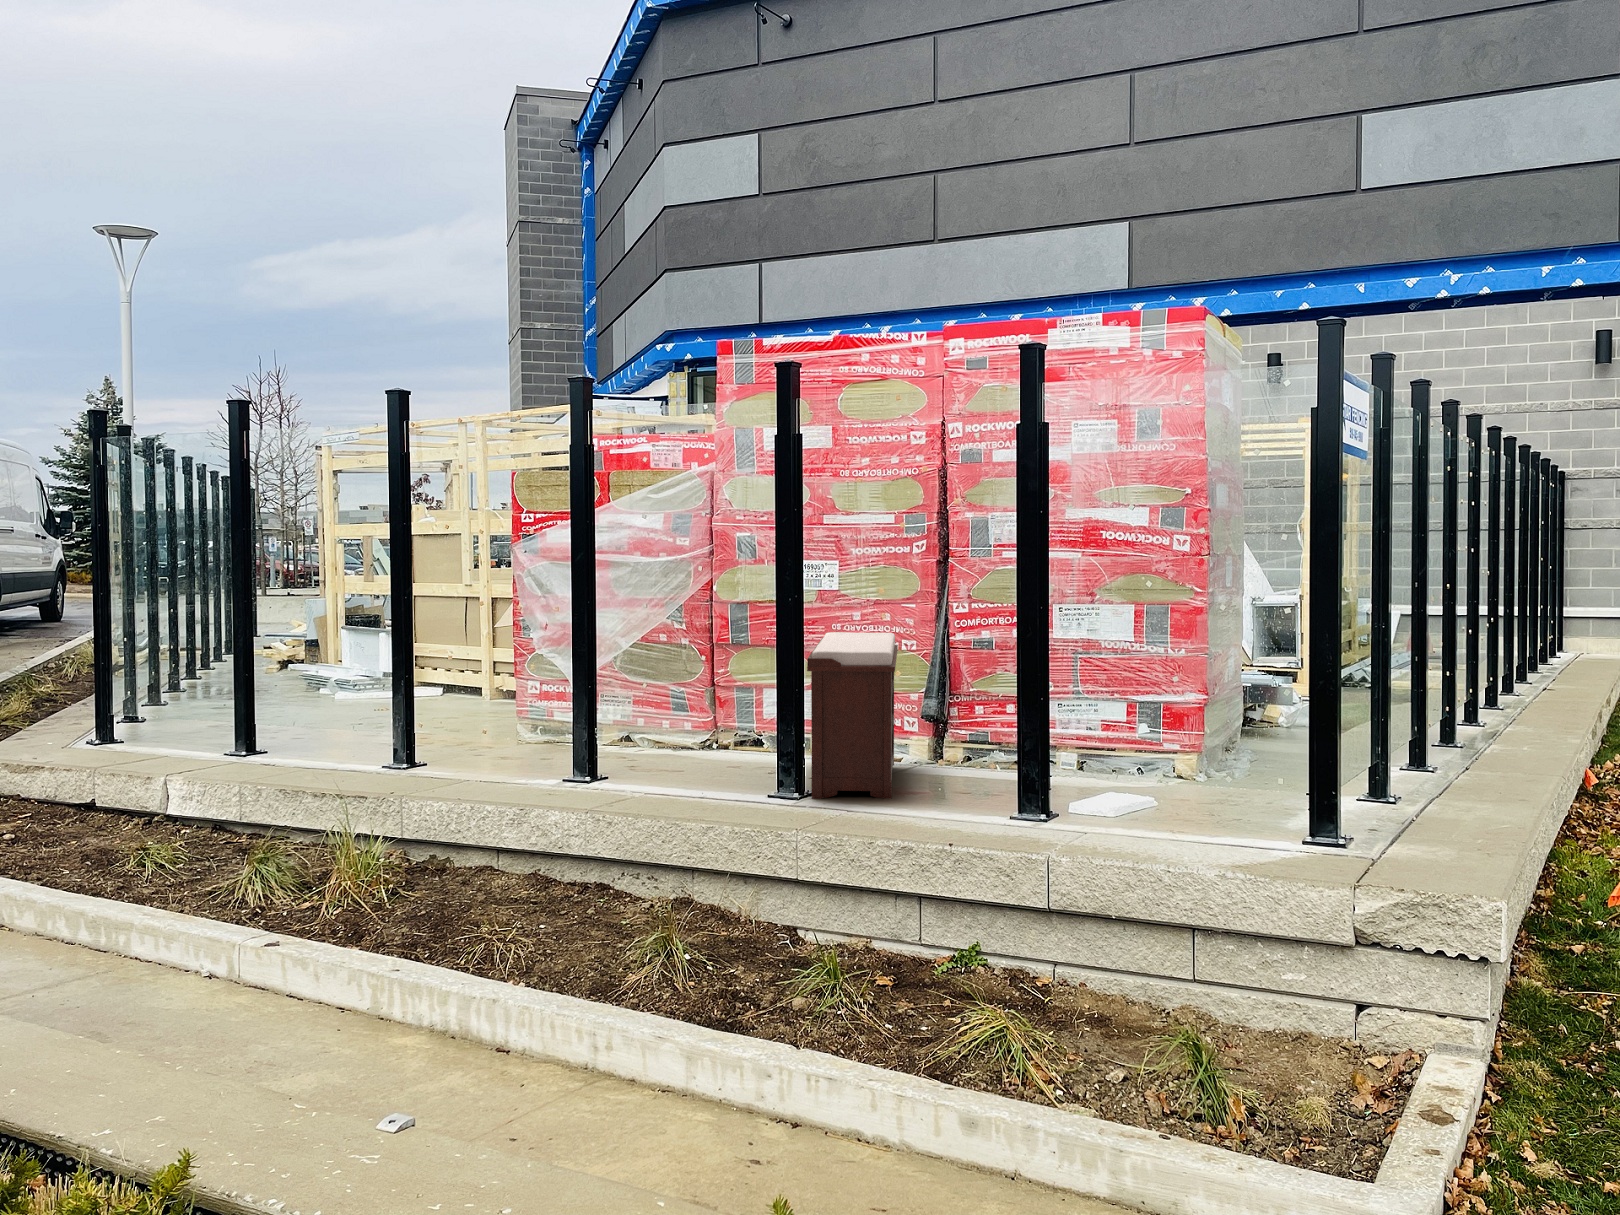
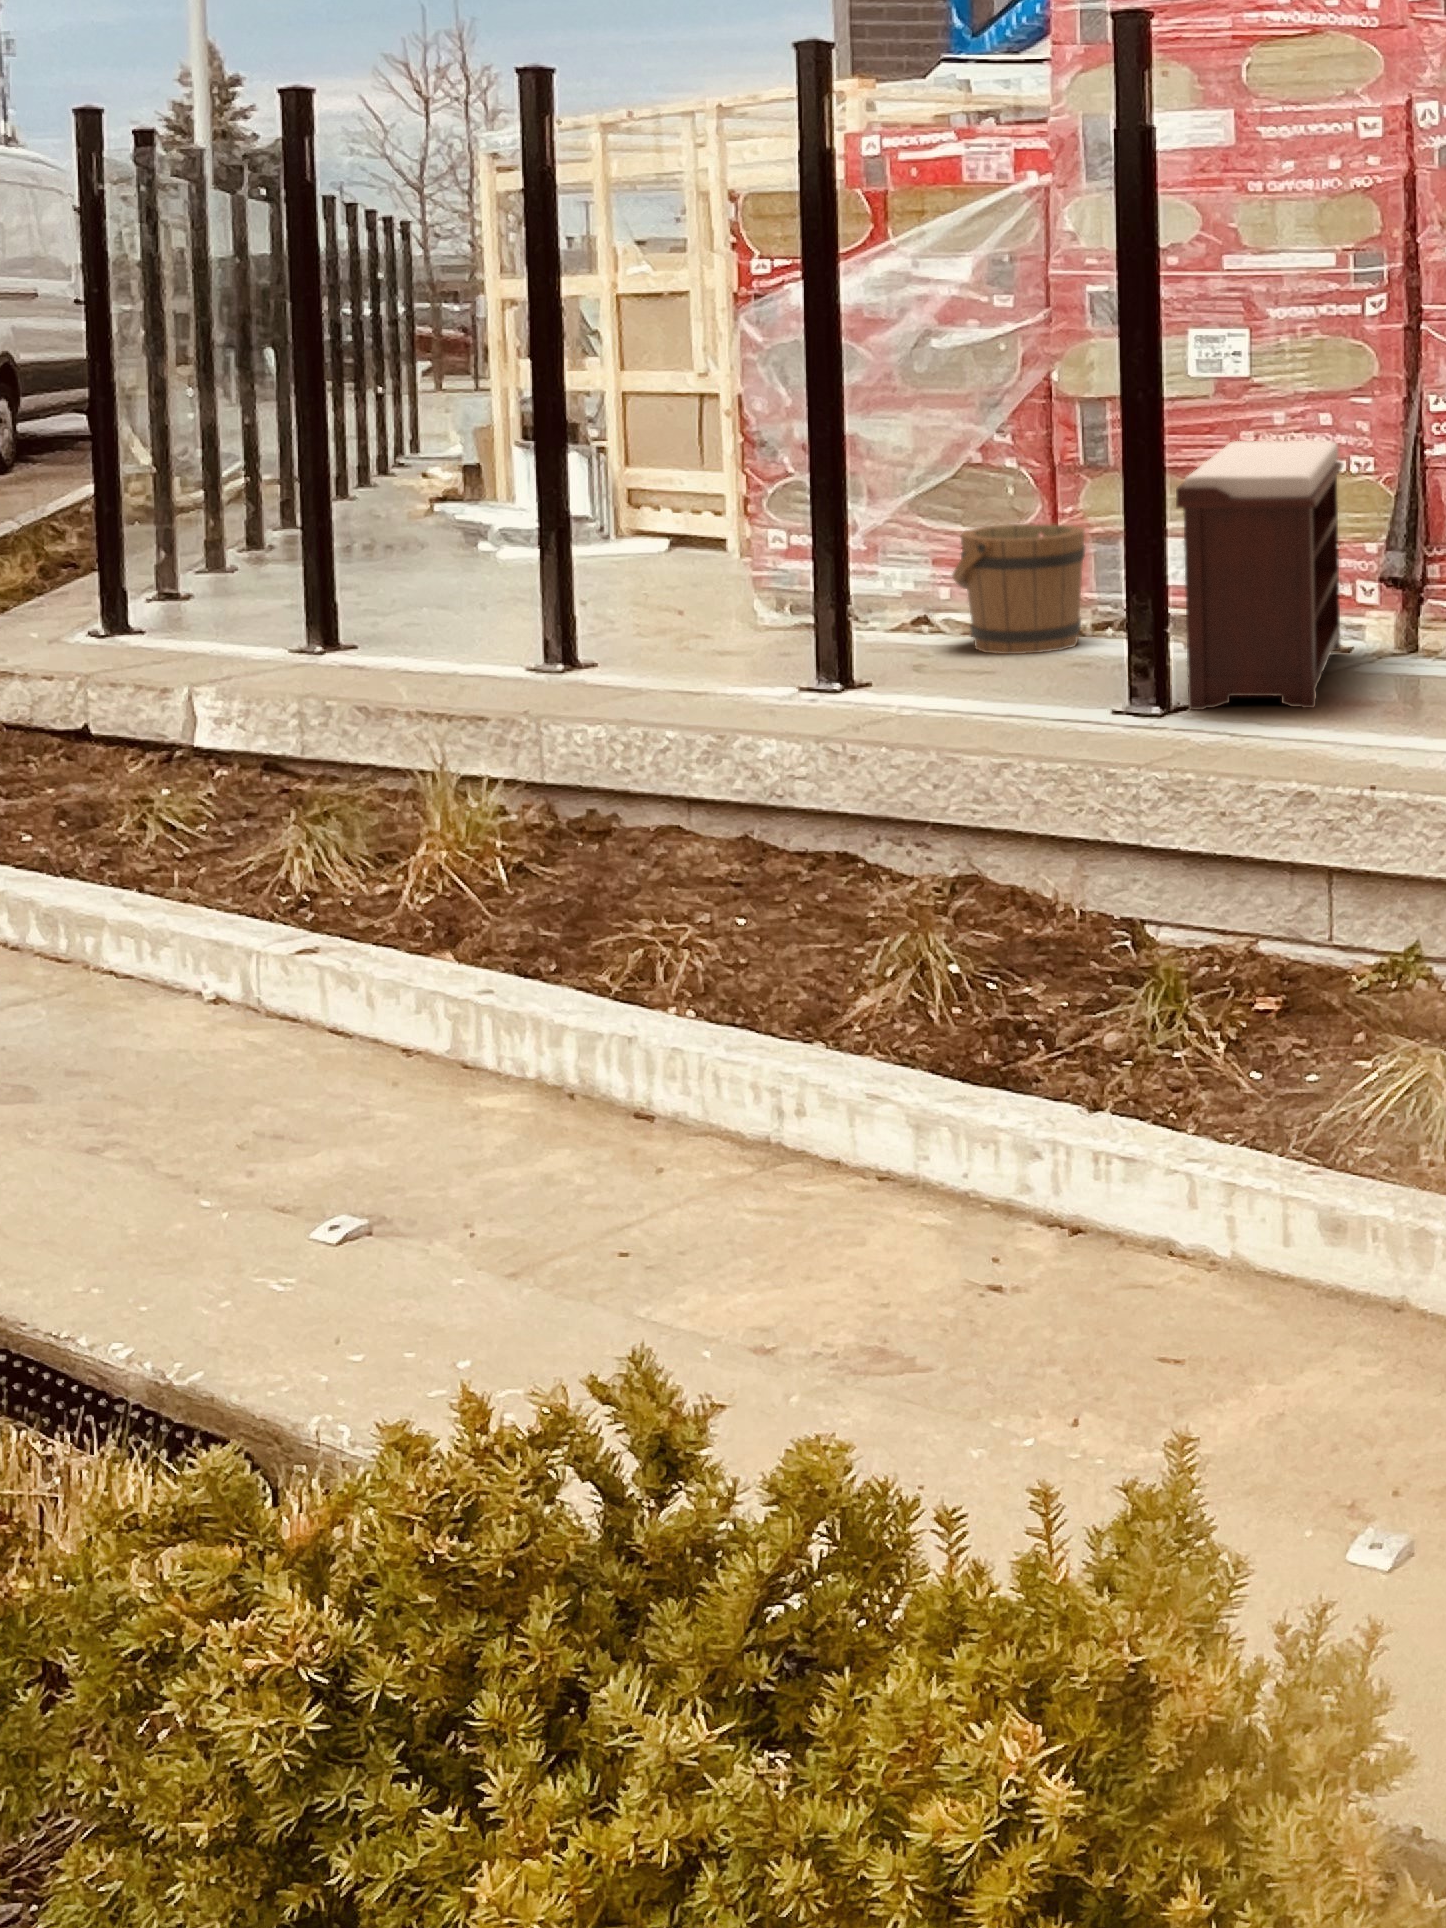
bucket: none [645,684,728,766] -> present [952,523,1085,654]

